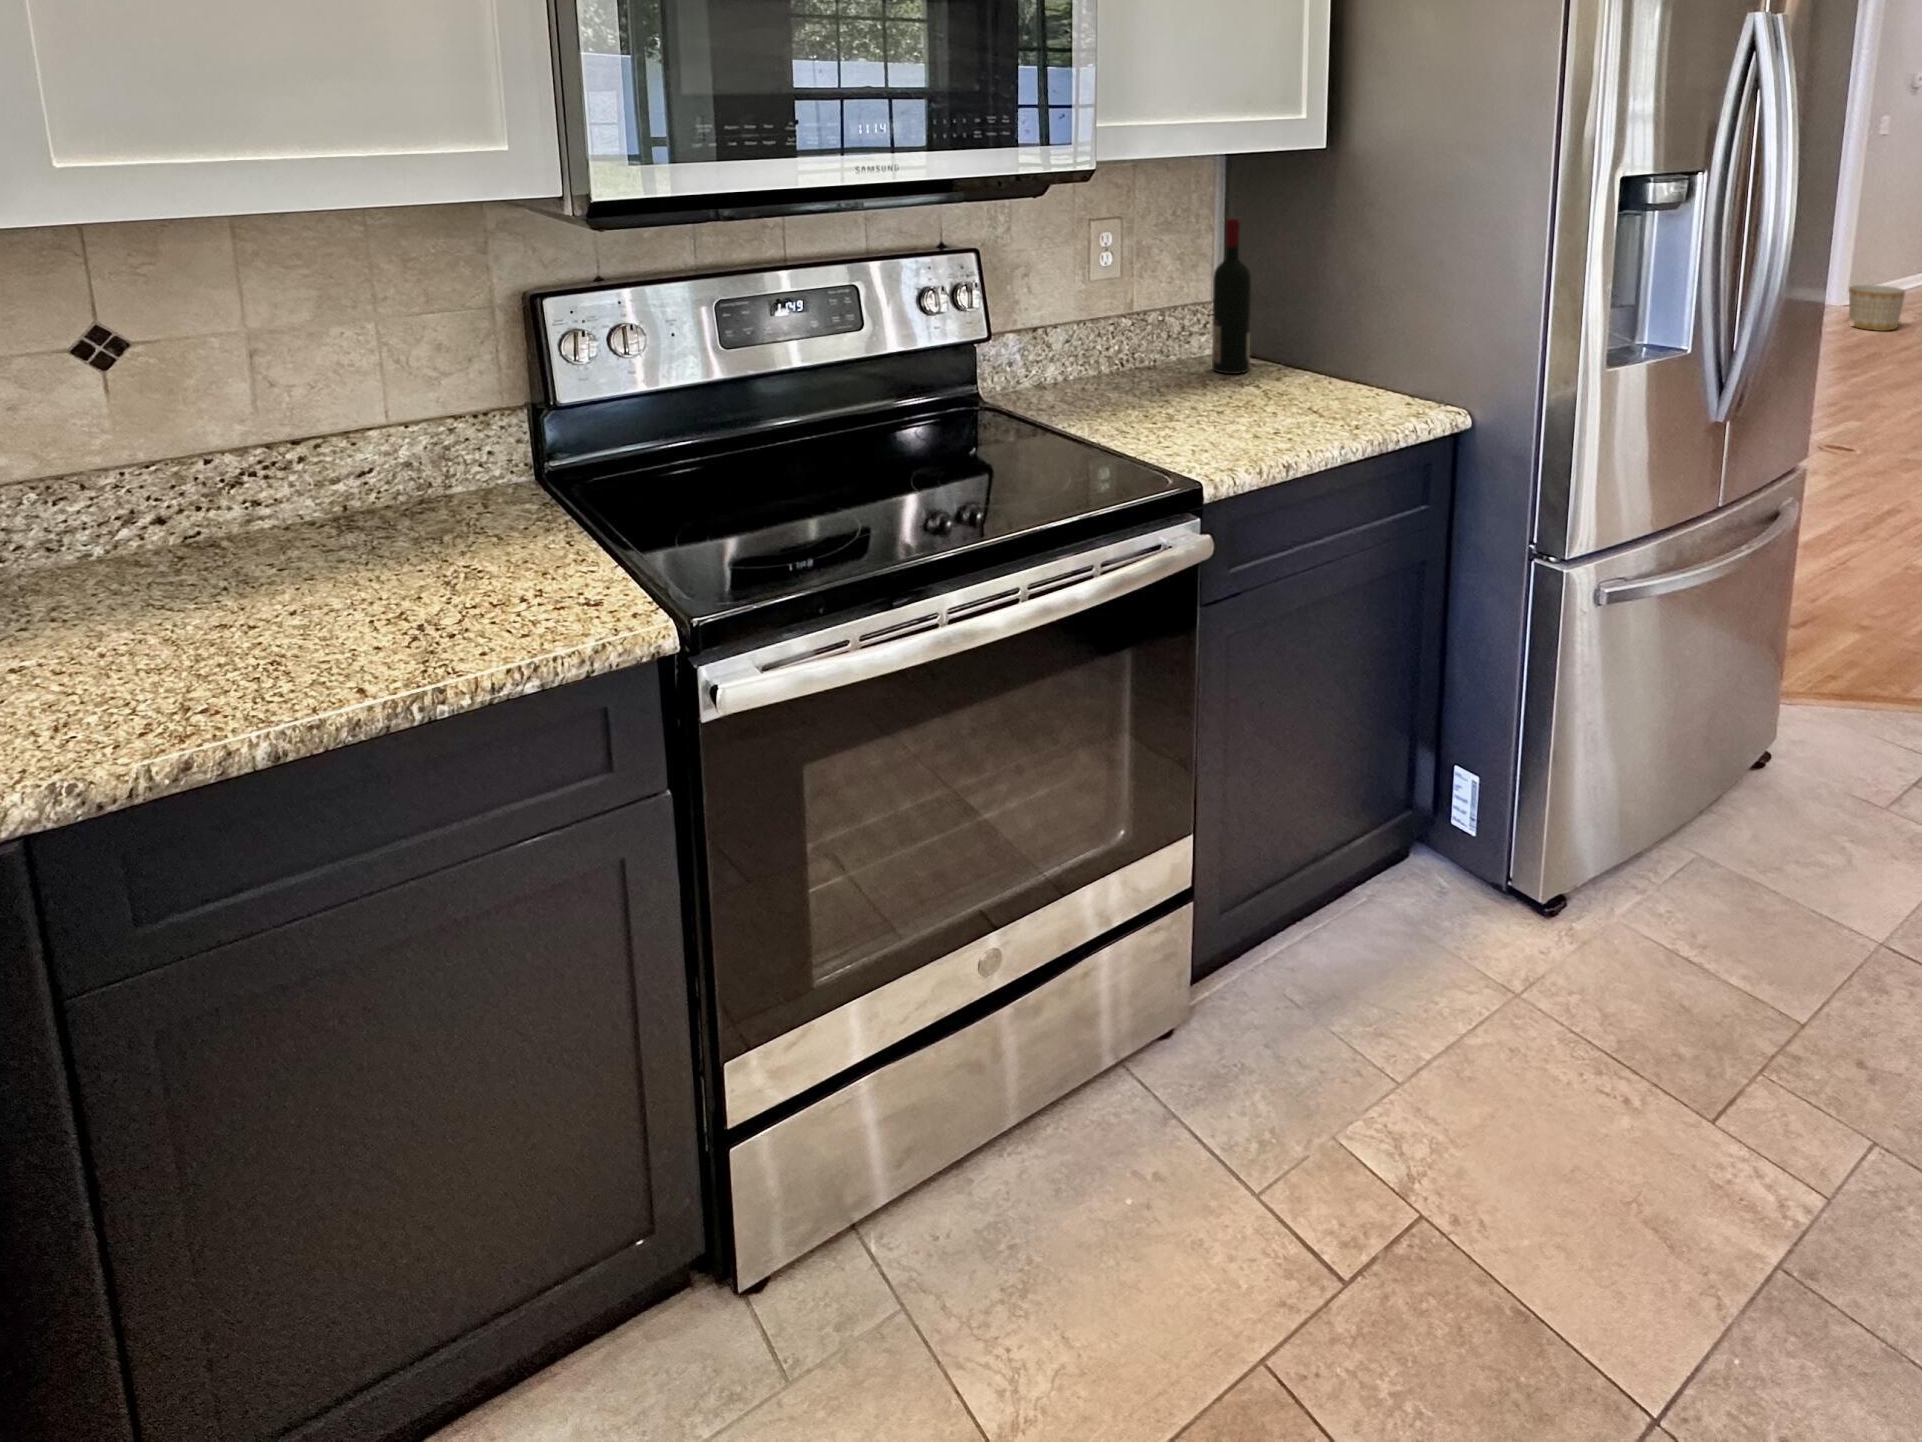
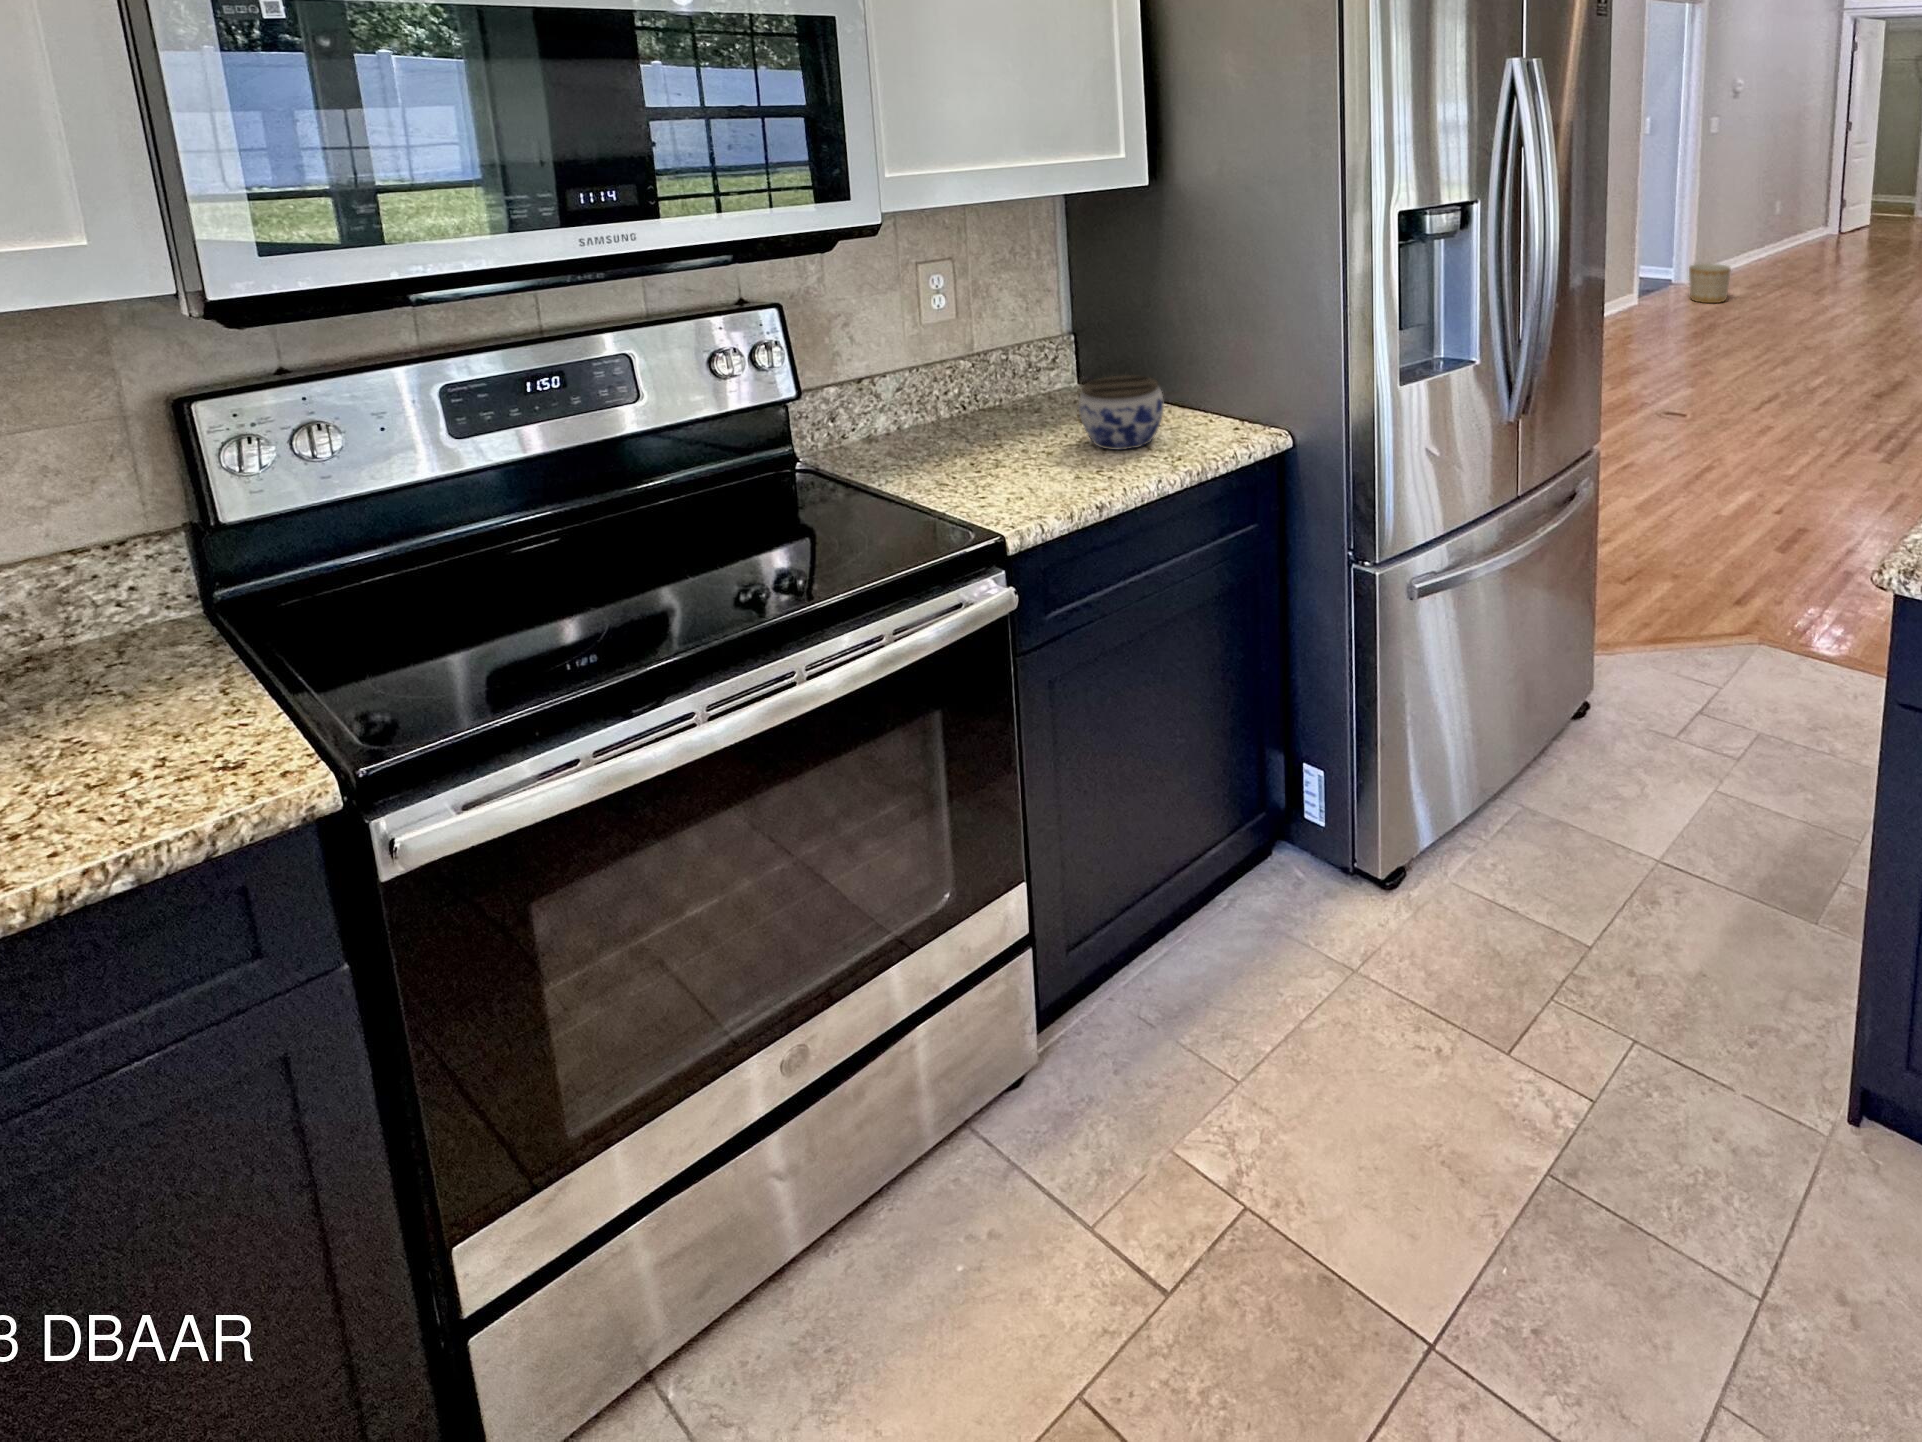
wine bottle: present [1212,218,1251,374] -> none [1051,255,1095,408]
jar: none [1250,341,1337,415] -> present [1079,375,1164,450]

